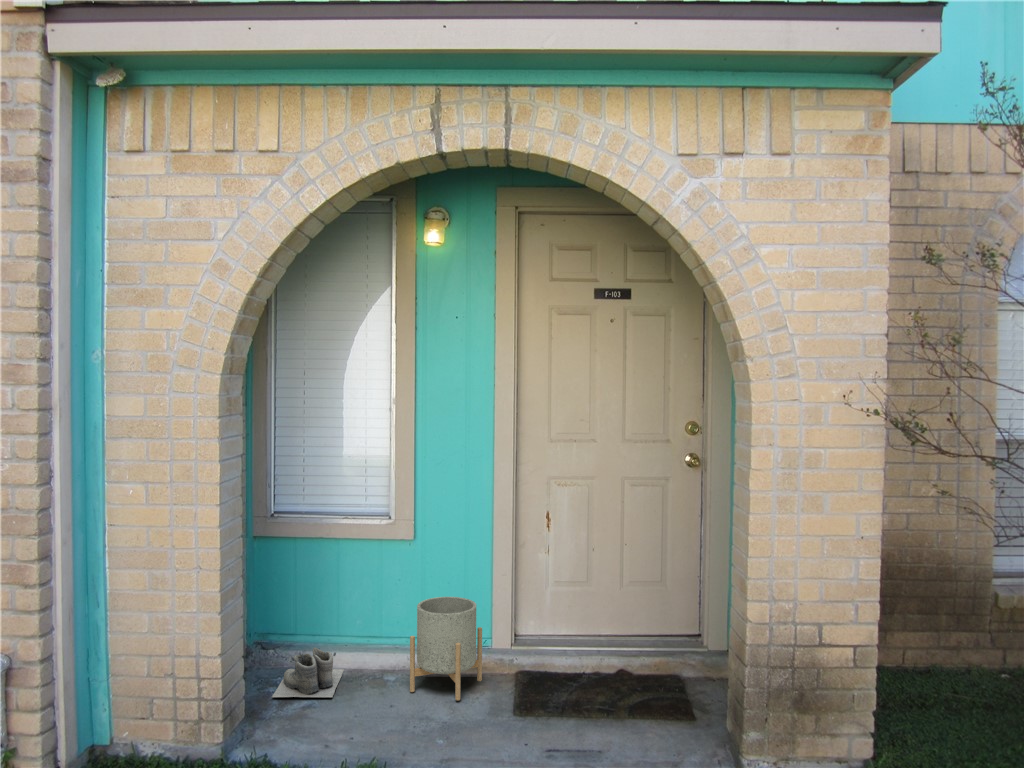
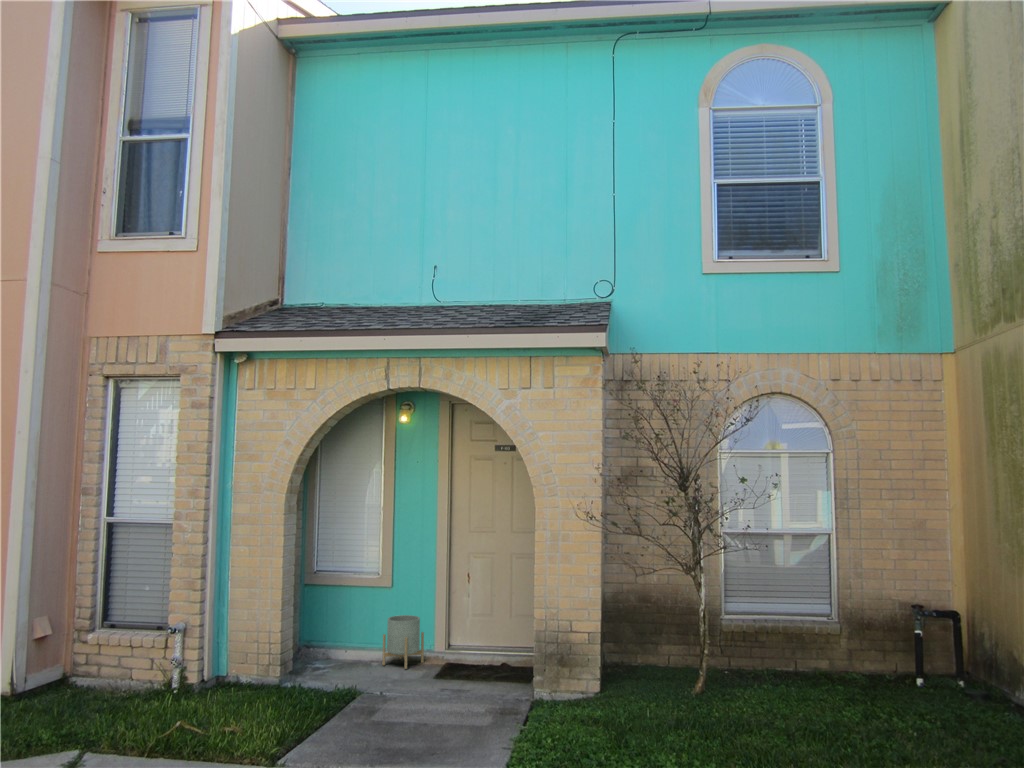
boots: present [272,648,344,697] -> none [310,641,352,666]

